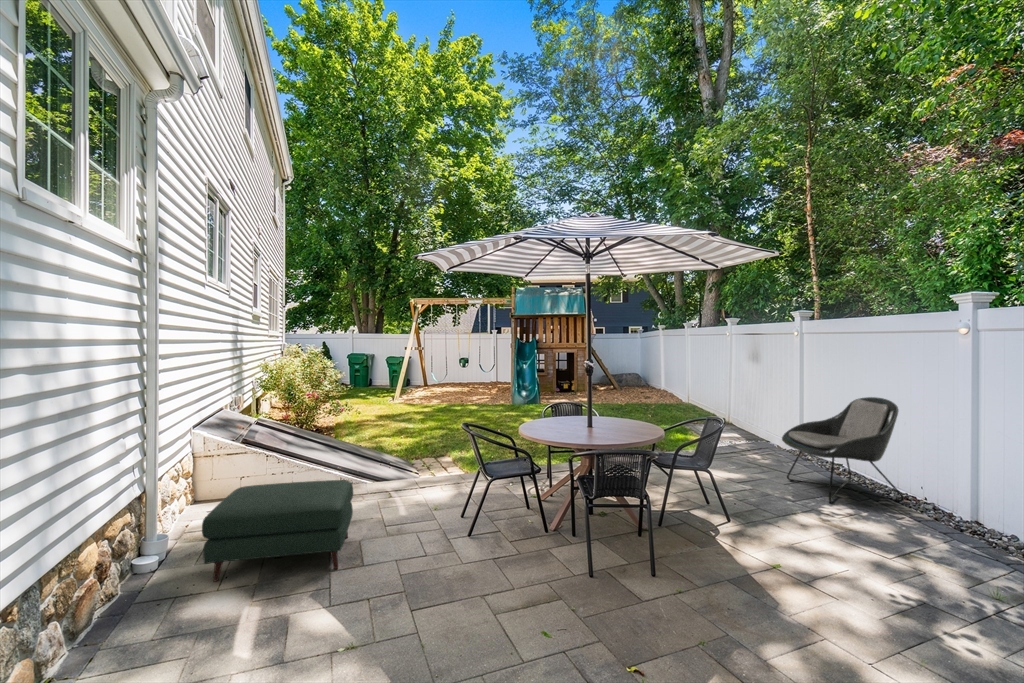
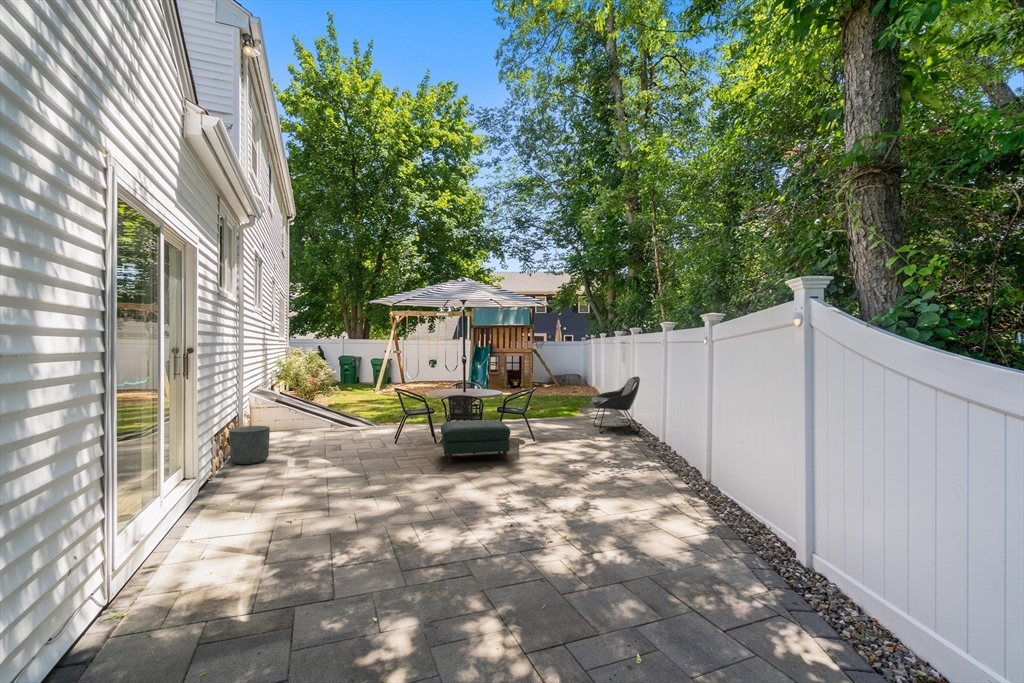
ottoman: present [202,480,353,581] -> present [441,420,510,464]
planter: none [82,534,194,652] -> present [229,426,270,464]

